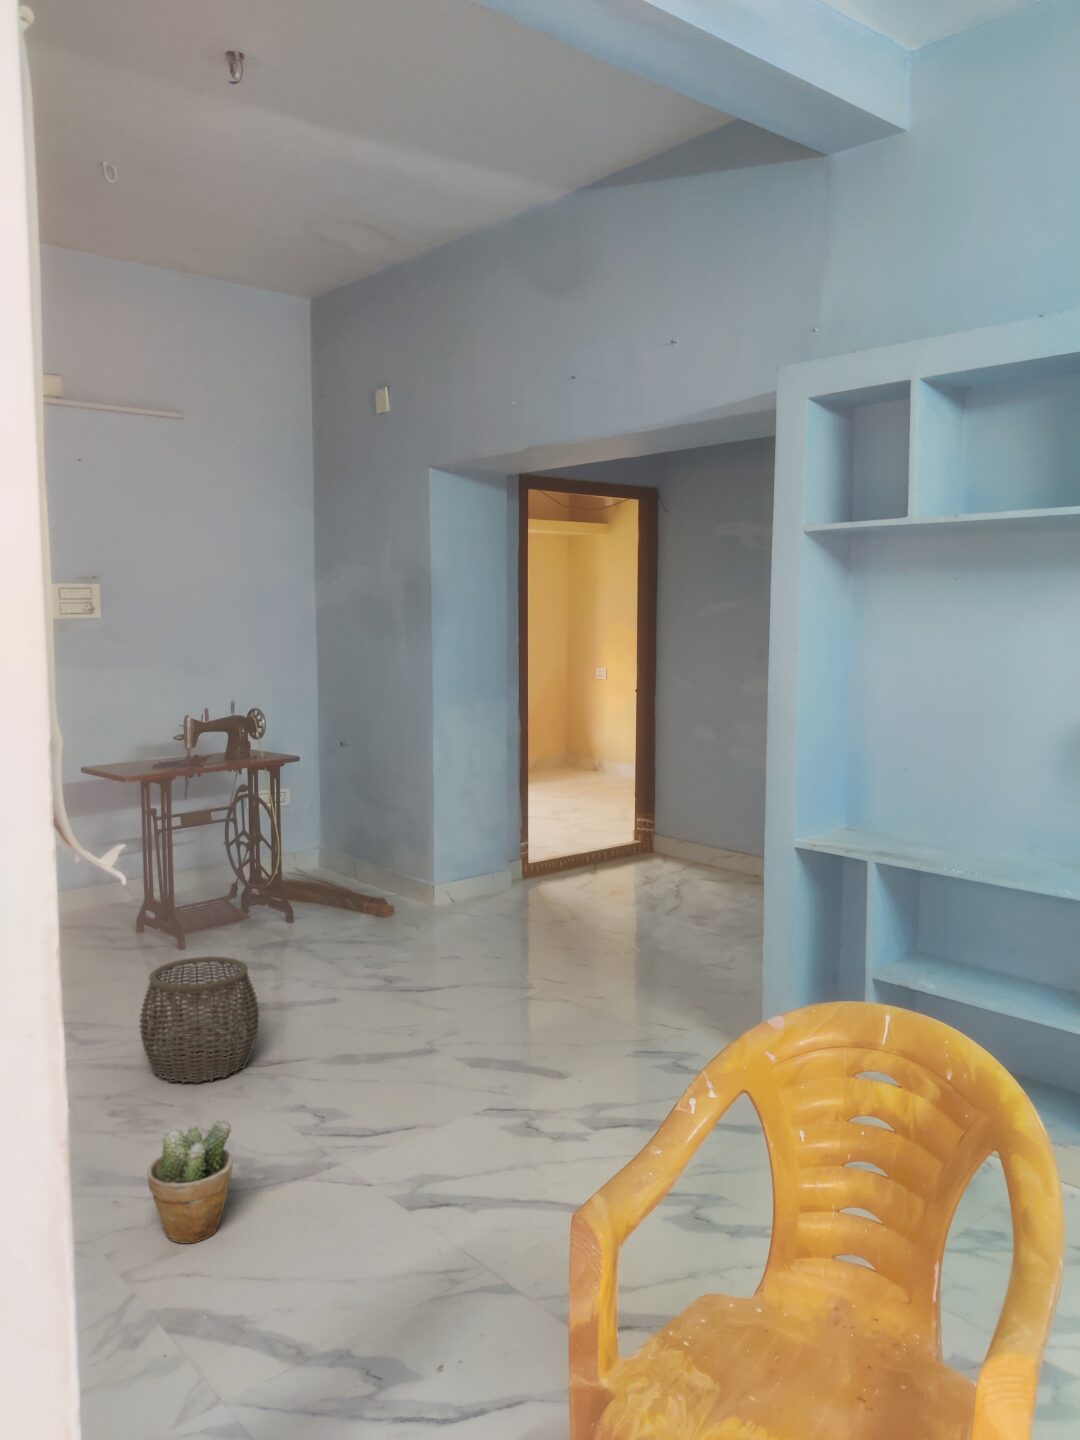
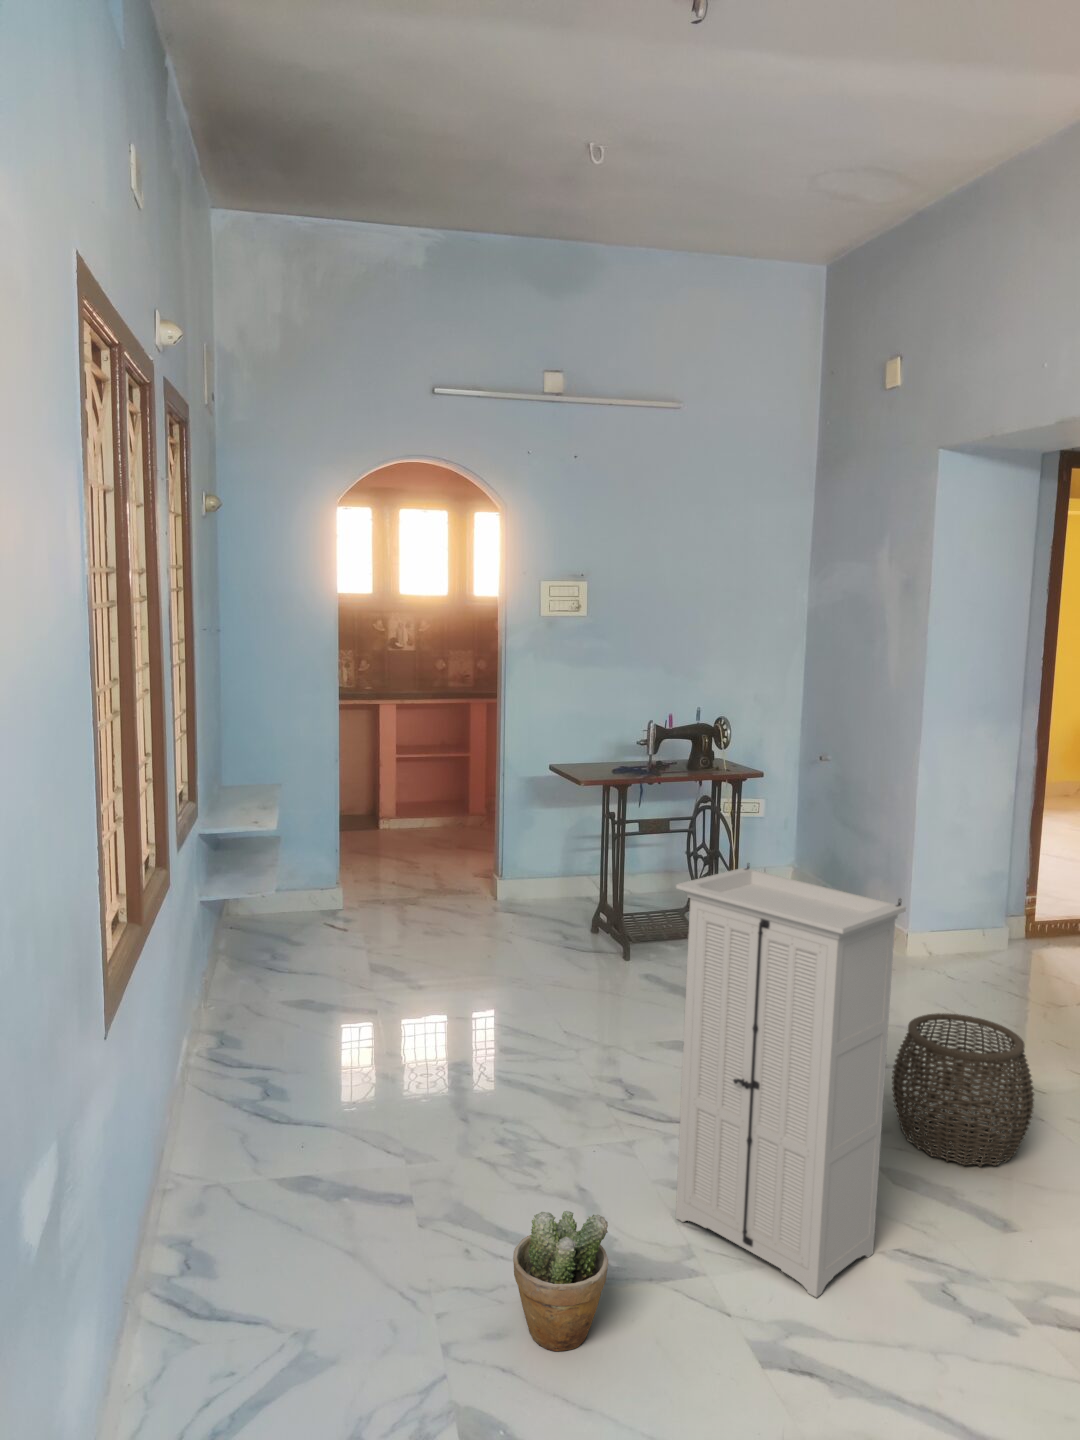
storage cabinet: none [256,820,442,1153] -> present [676,864,906,1297]
woven basket: present [139,957,259,1083] -> present [892,1013,1034,1167]

